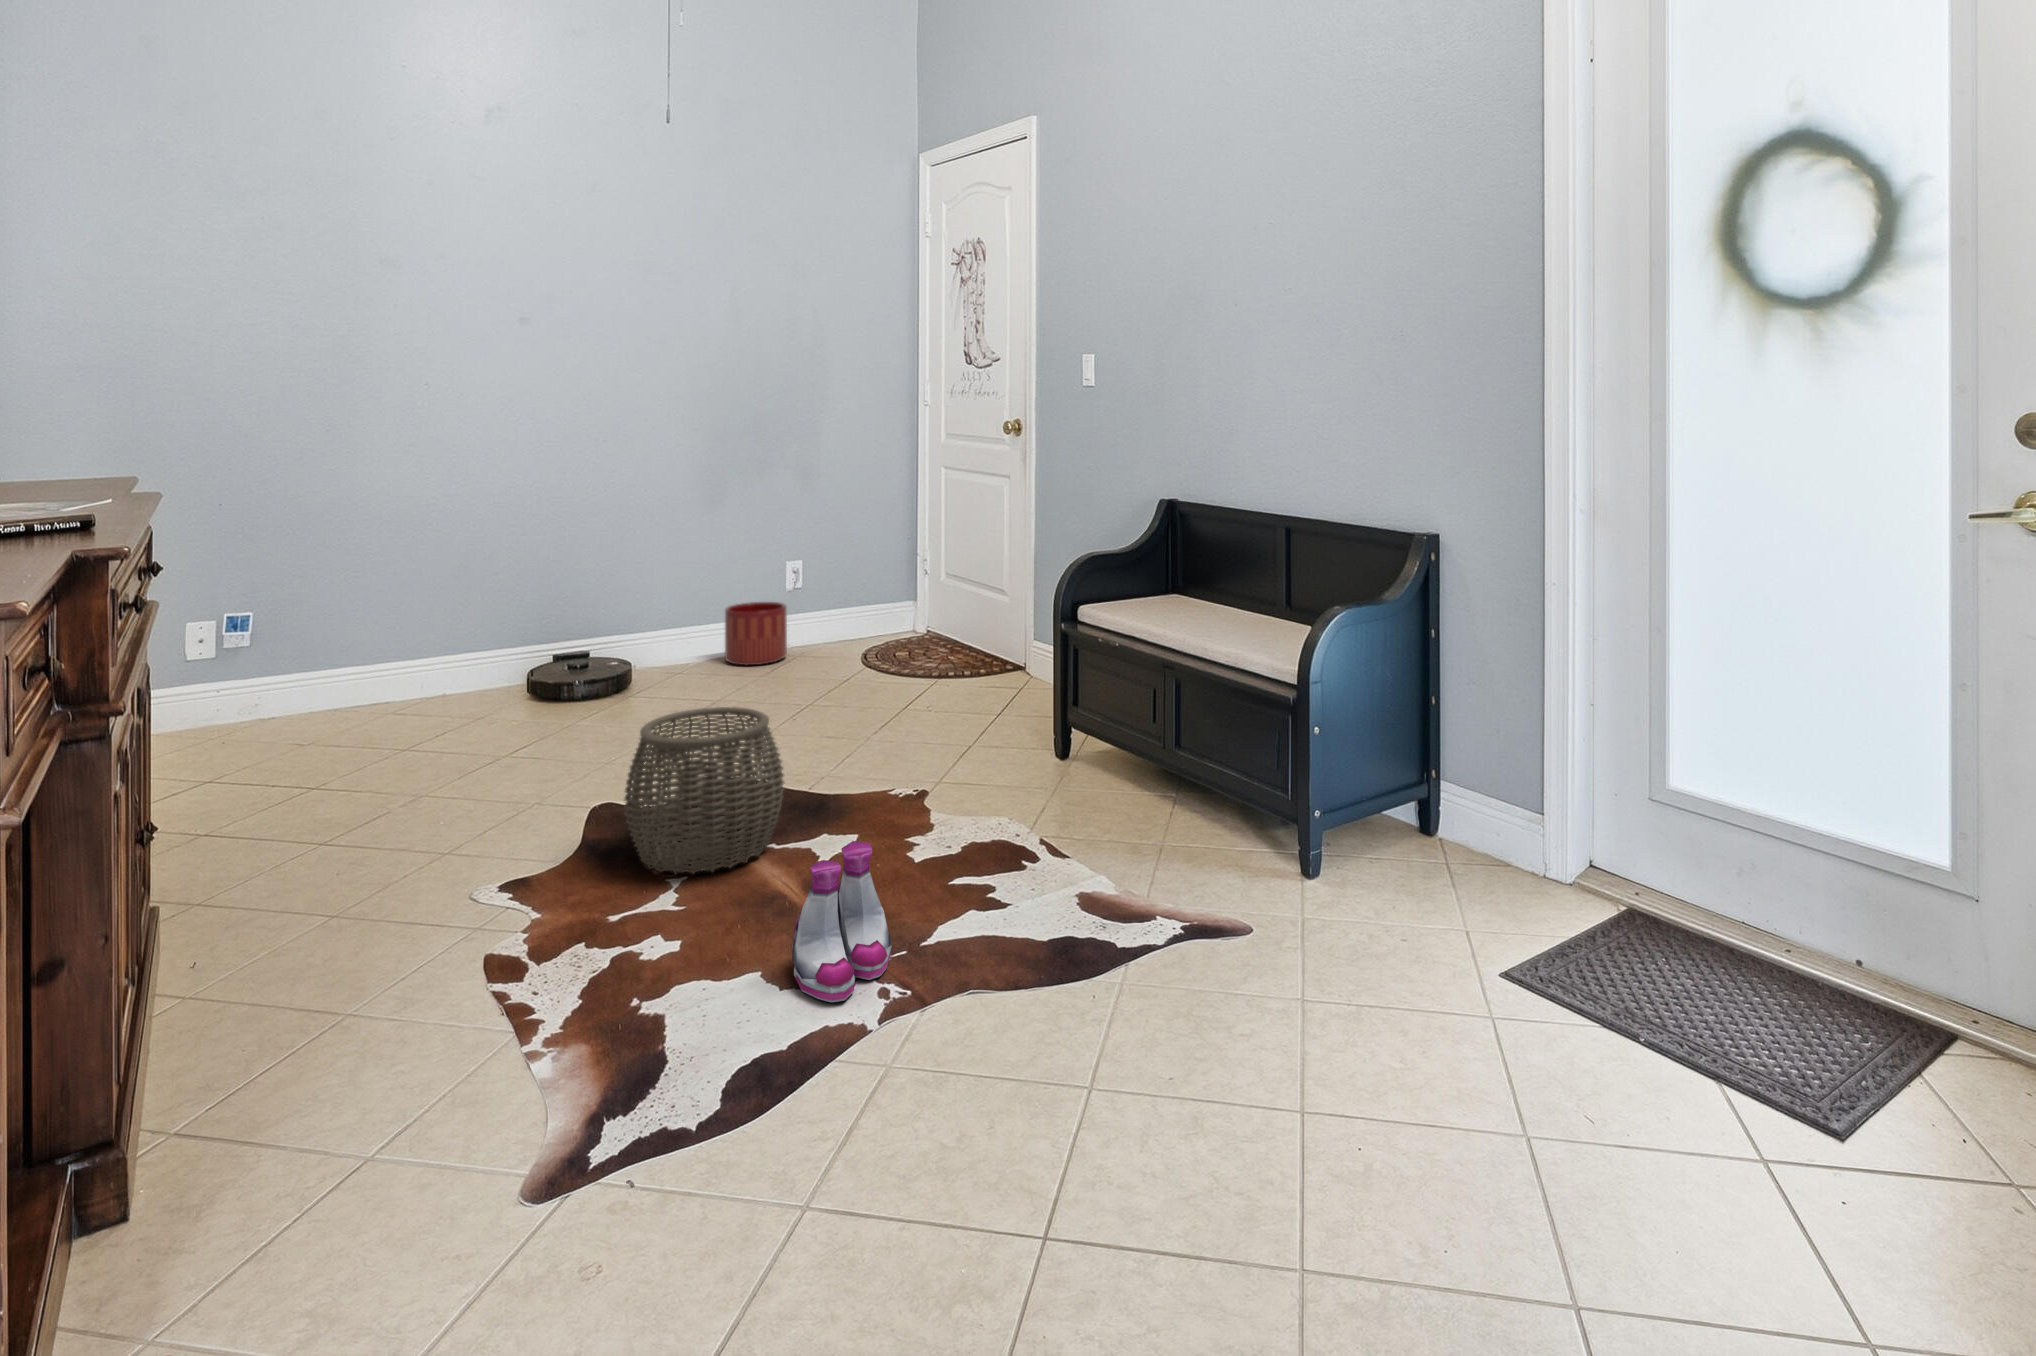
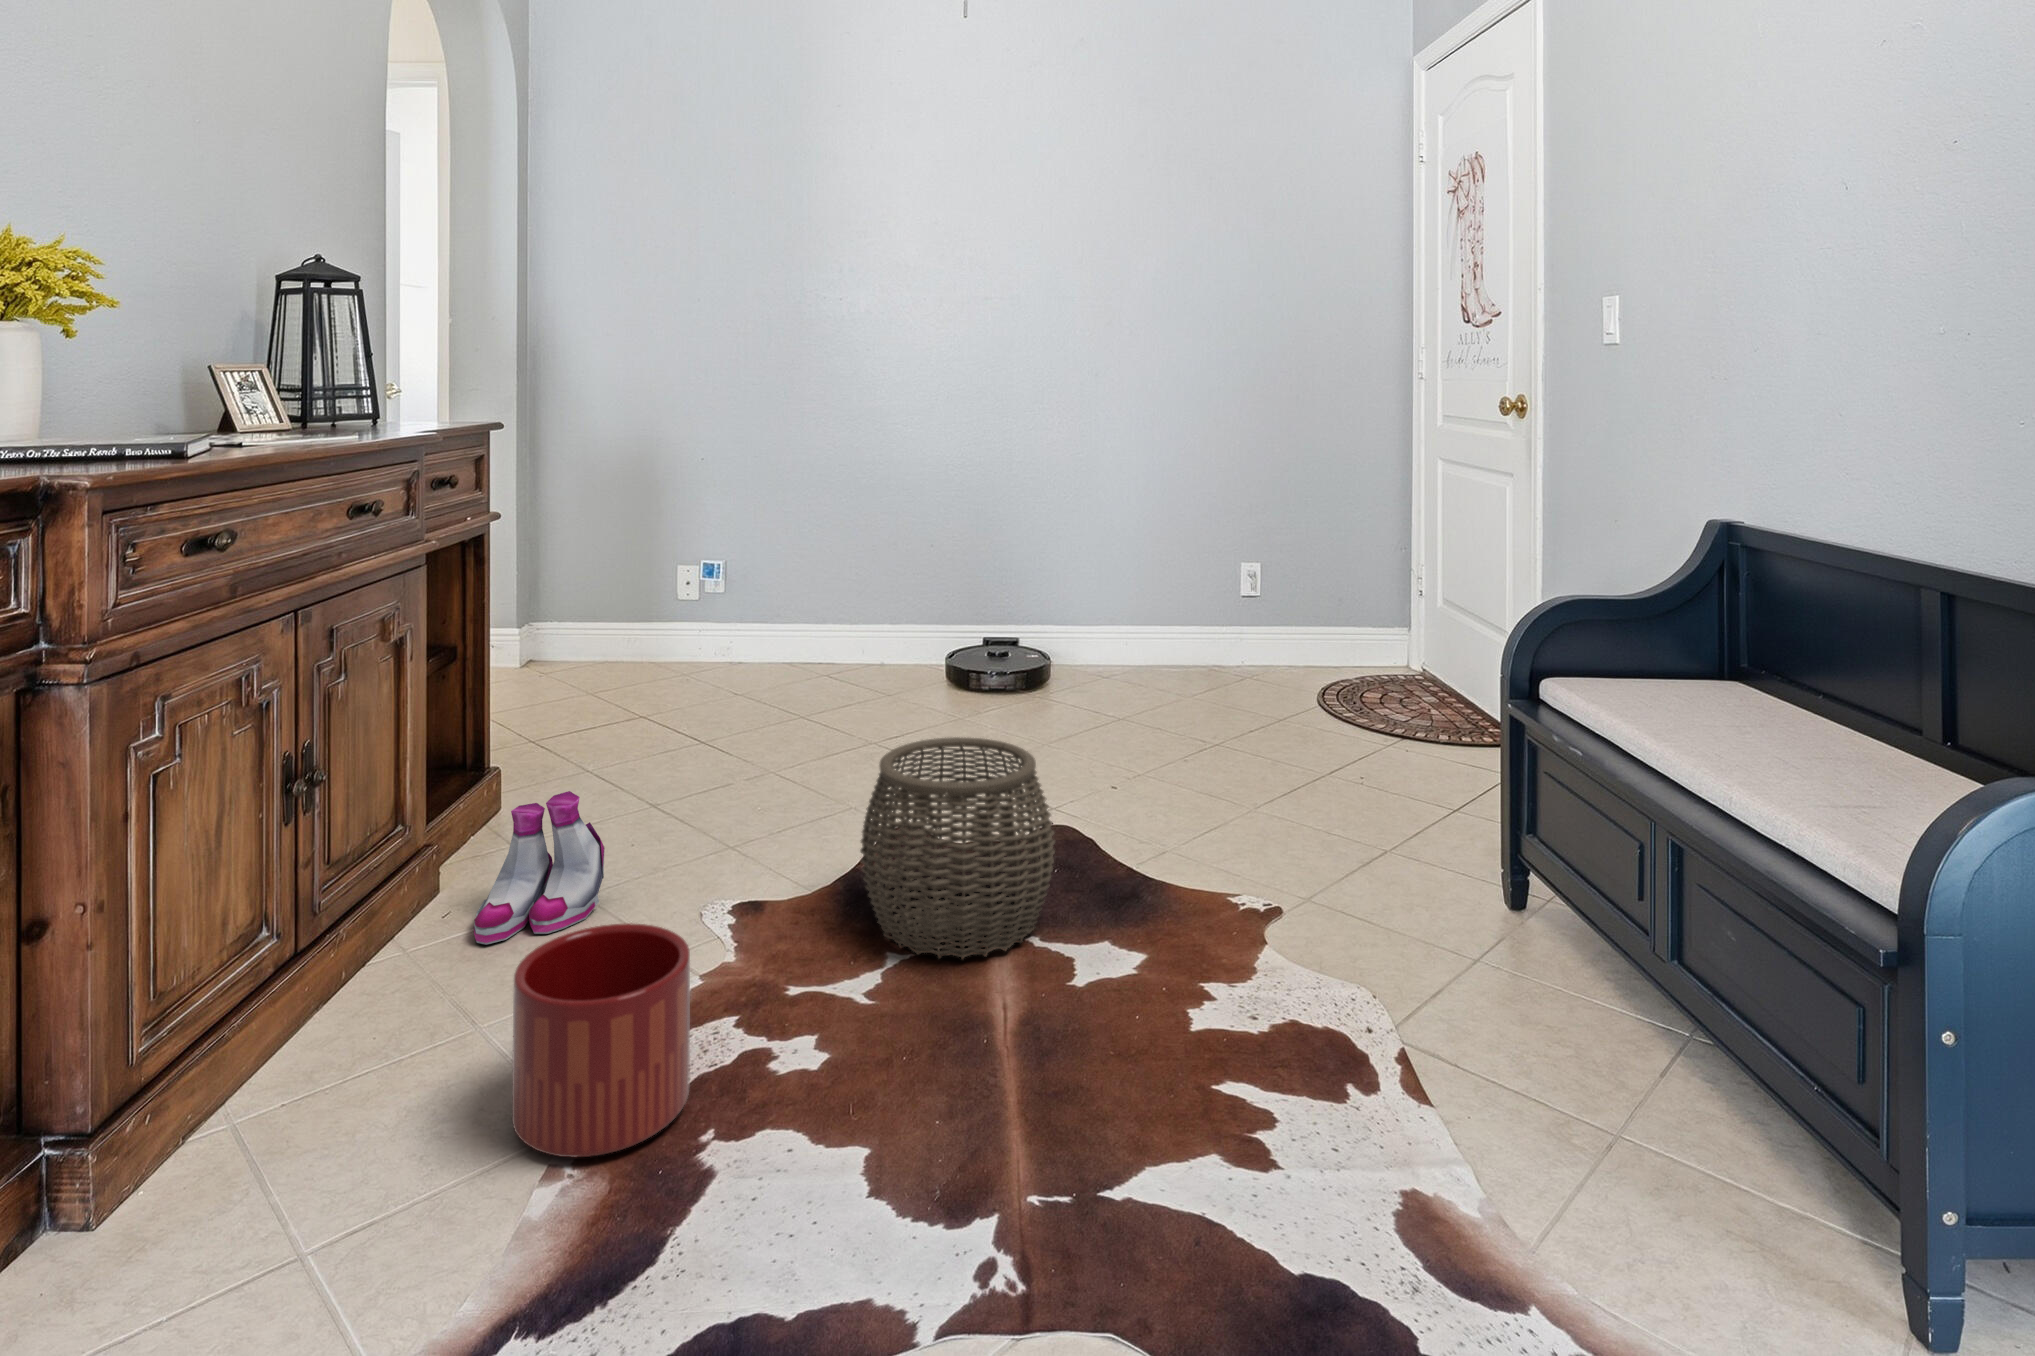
planter: present [725,602,787,665] -> present [512,923,690,1157]
boots: present [792,841,892,1002] -> present [474,791,605,945]

